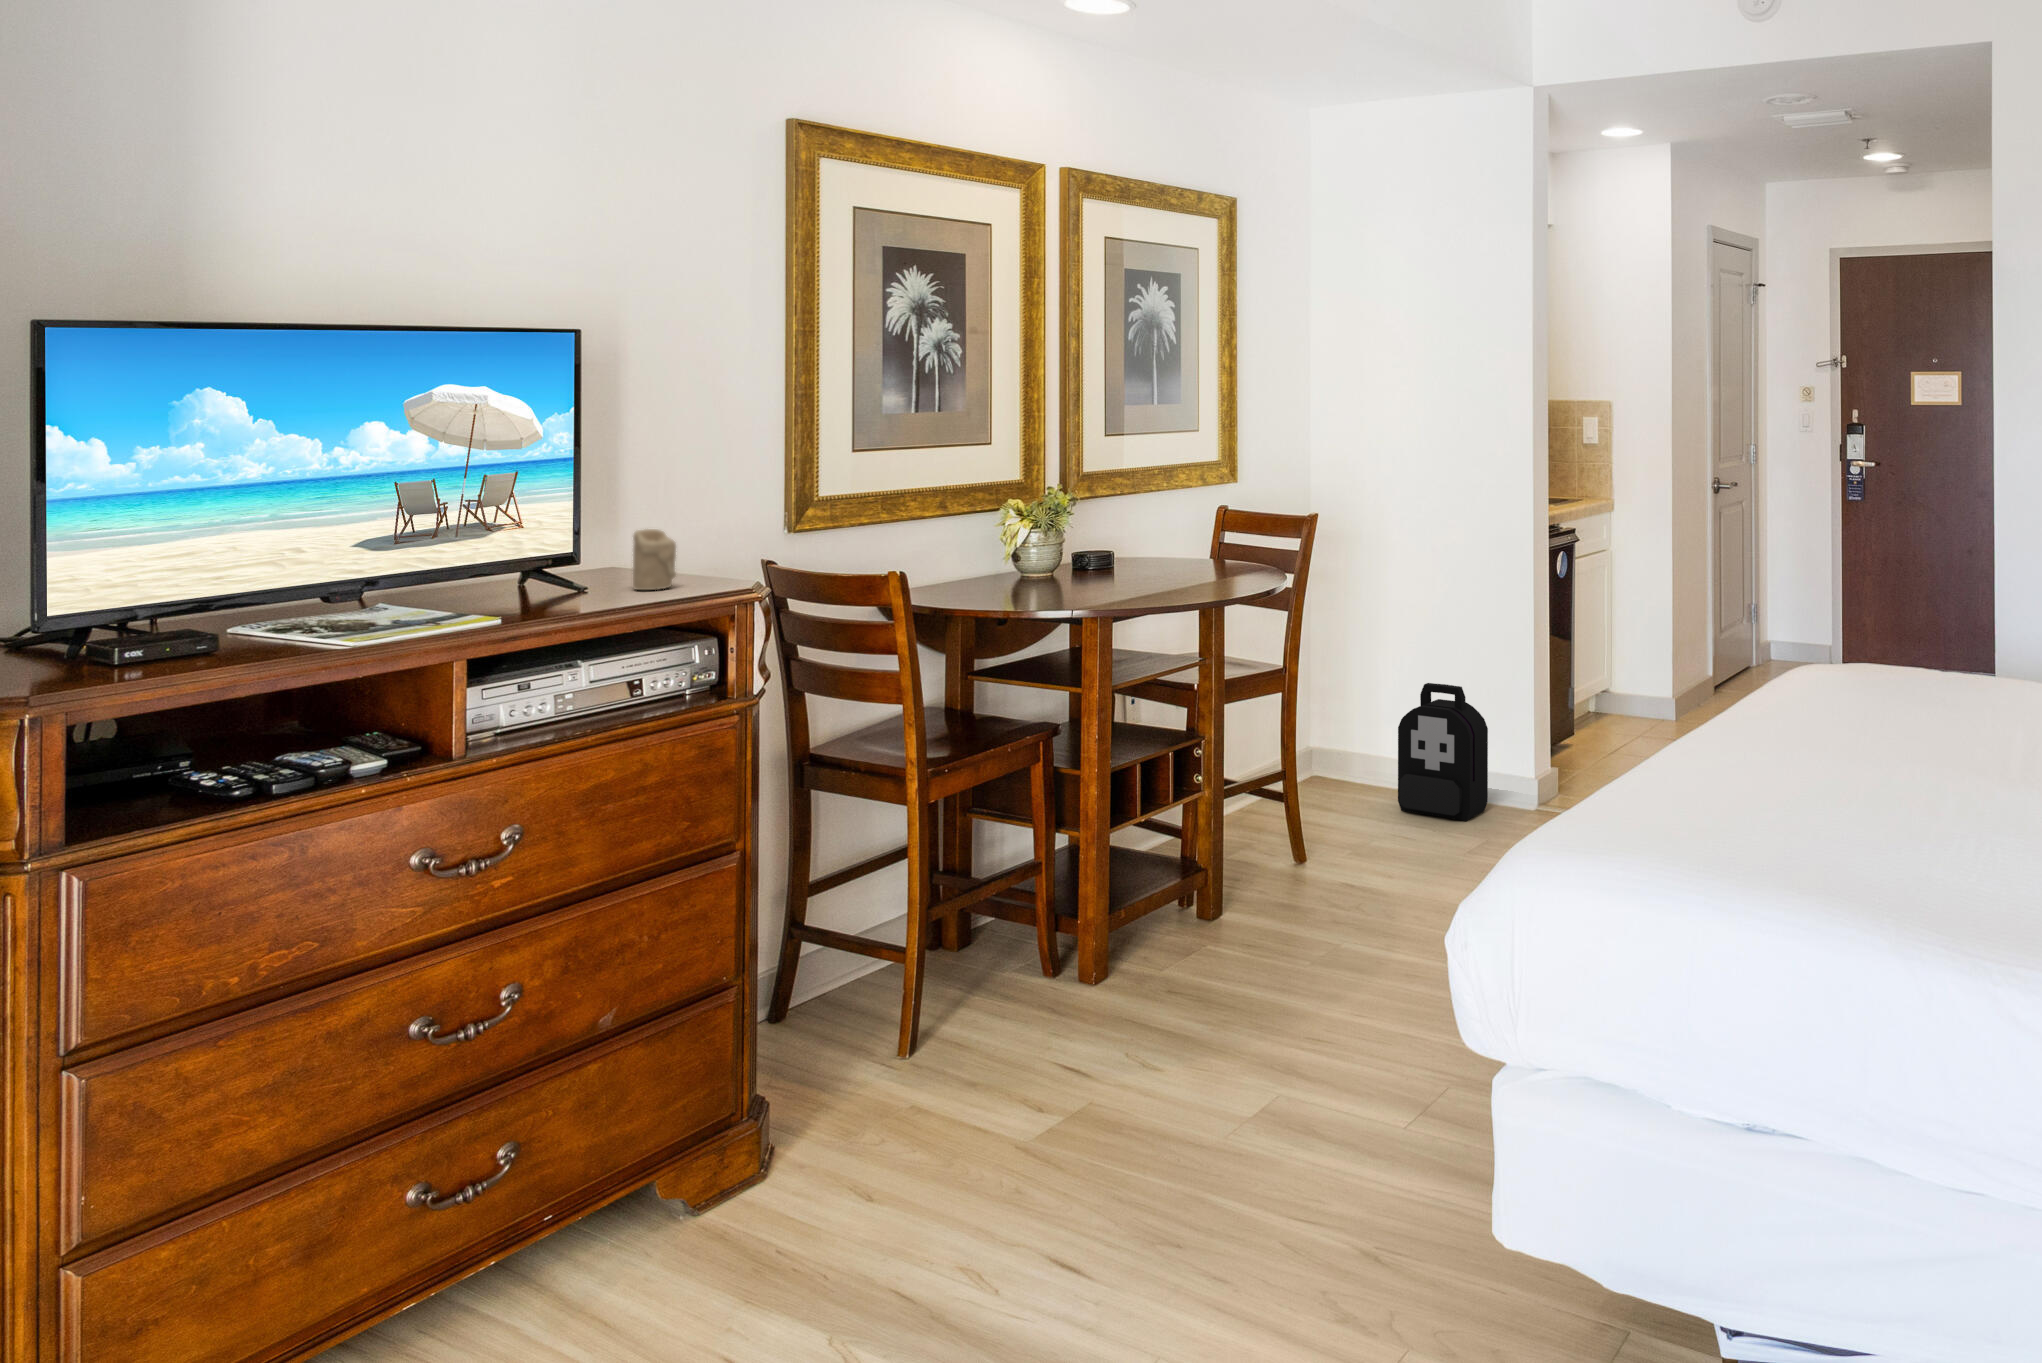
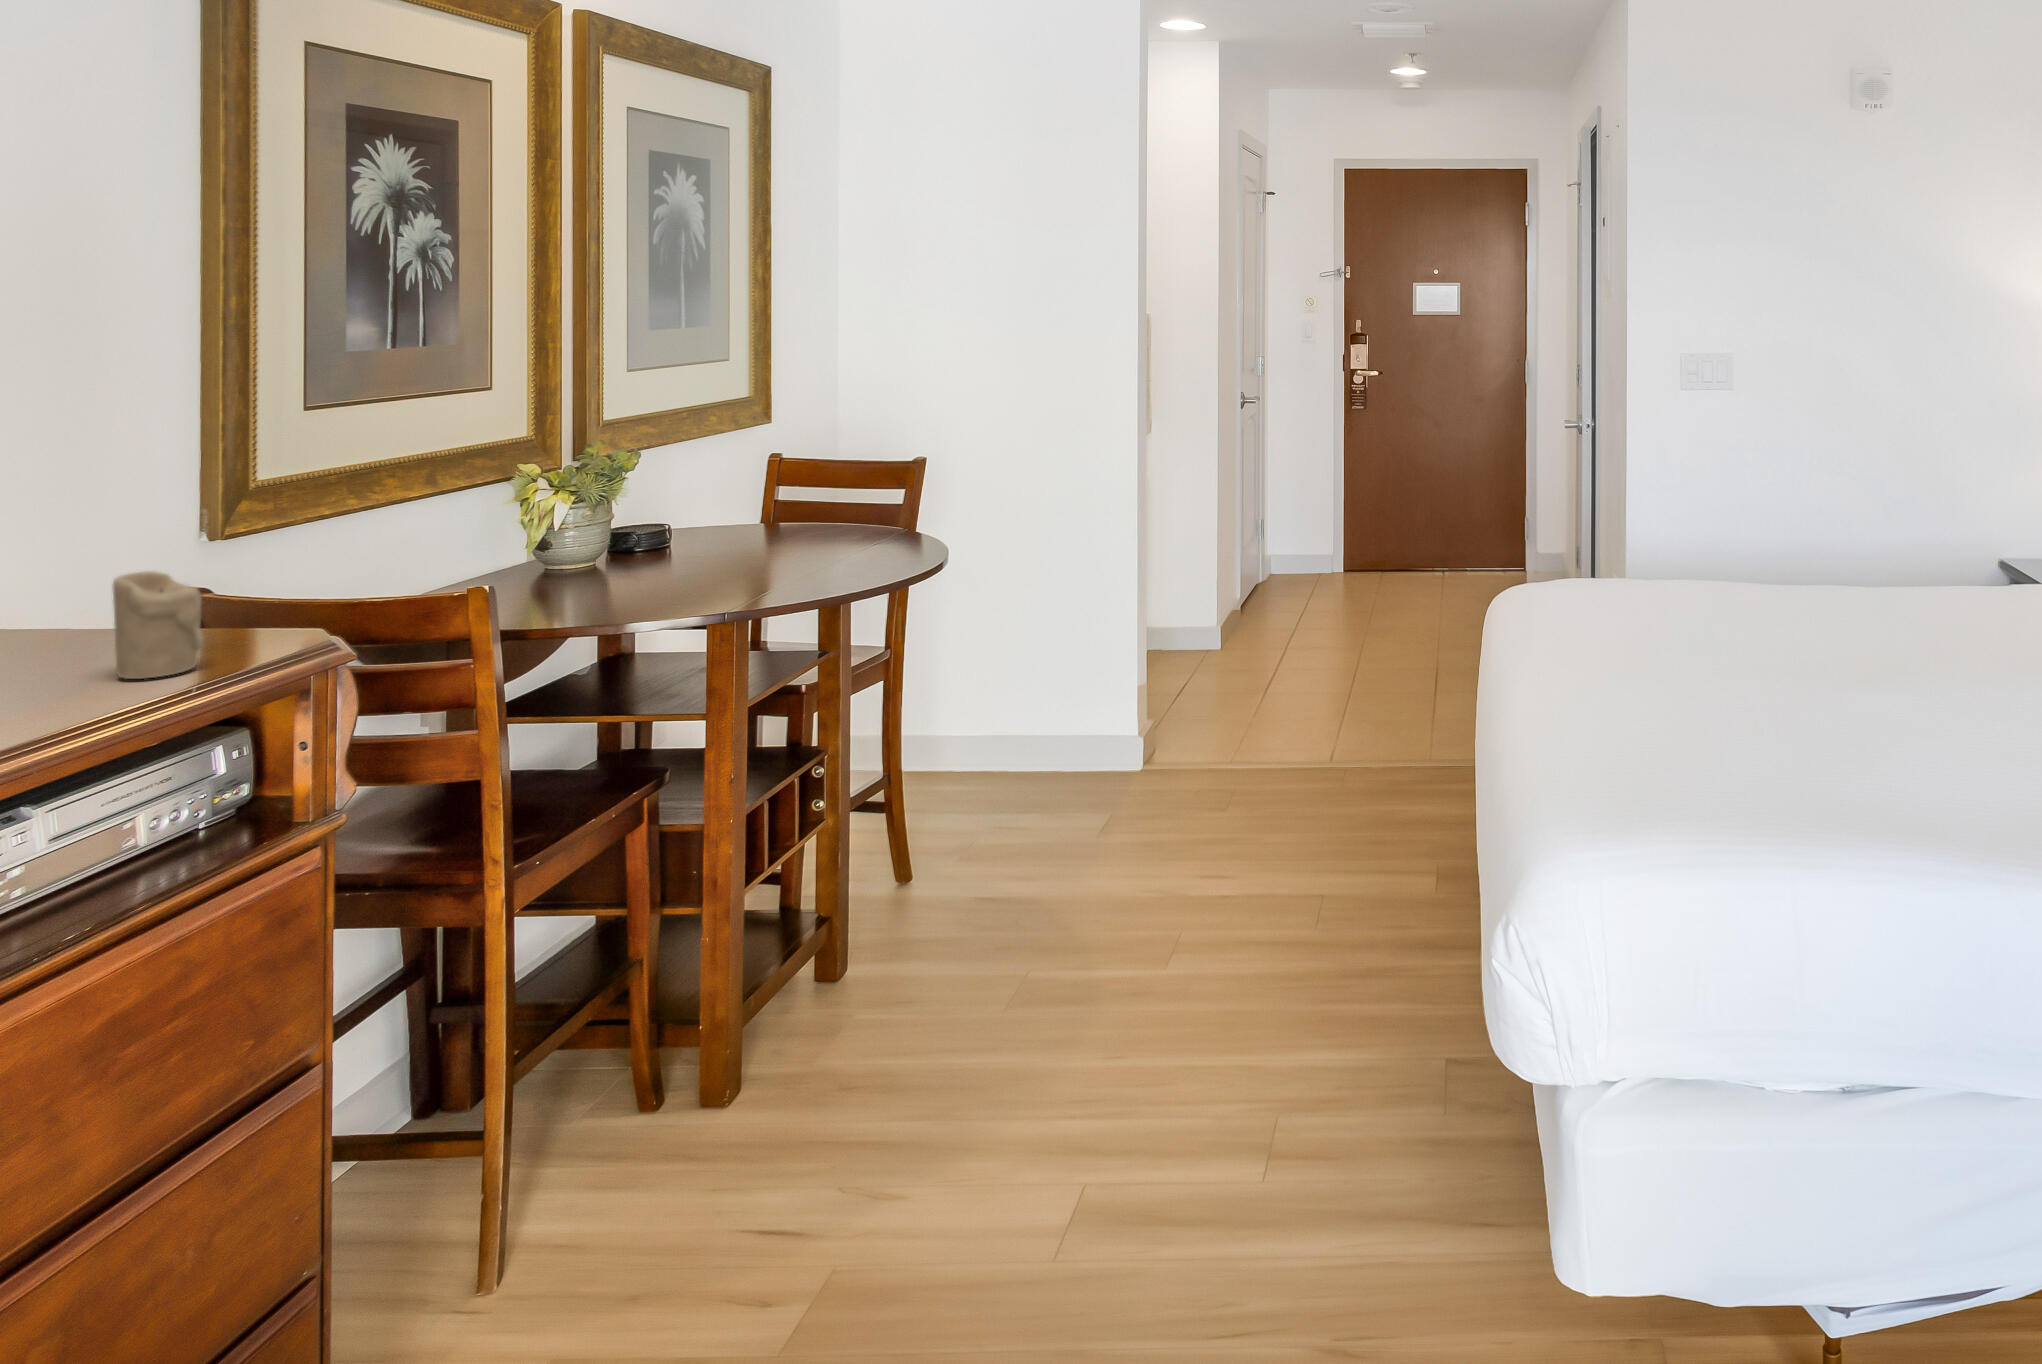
backpack: present [1398,683,1488,821] -> none [996,643,1102,791]

